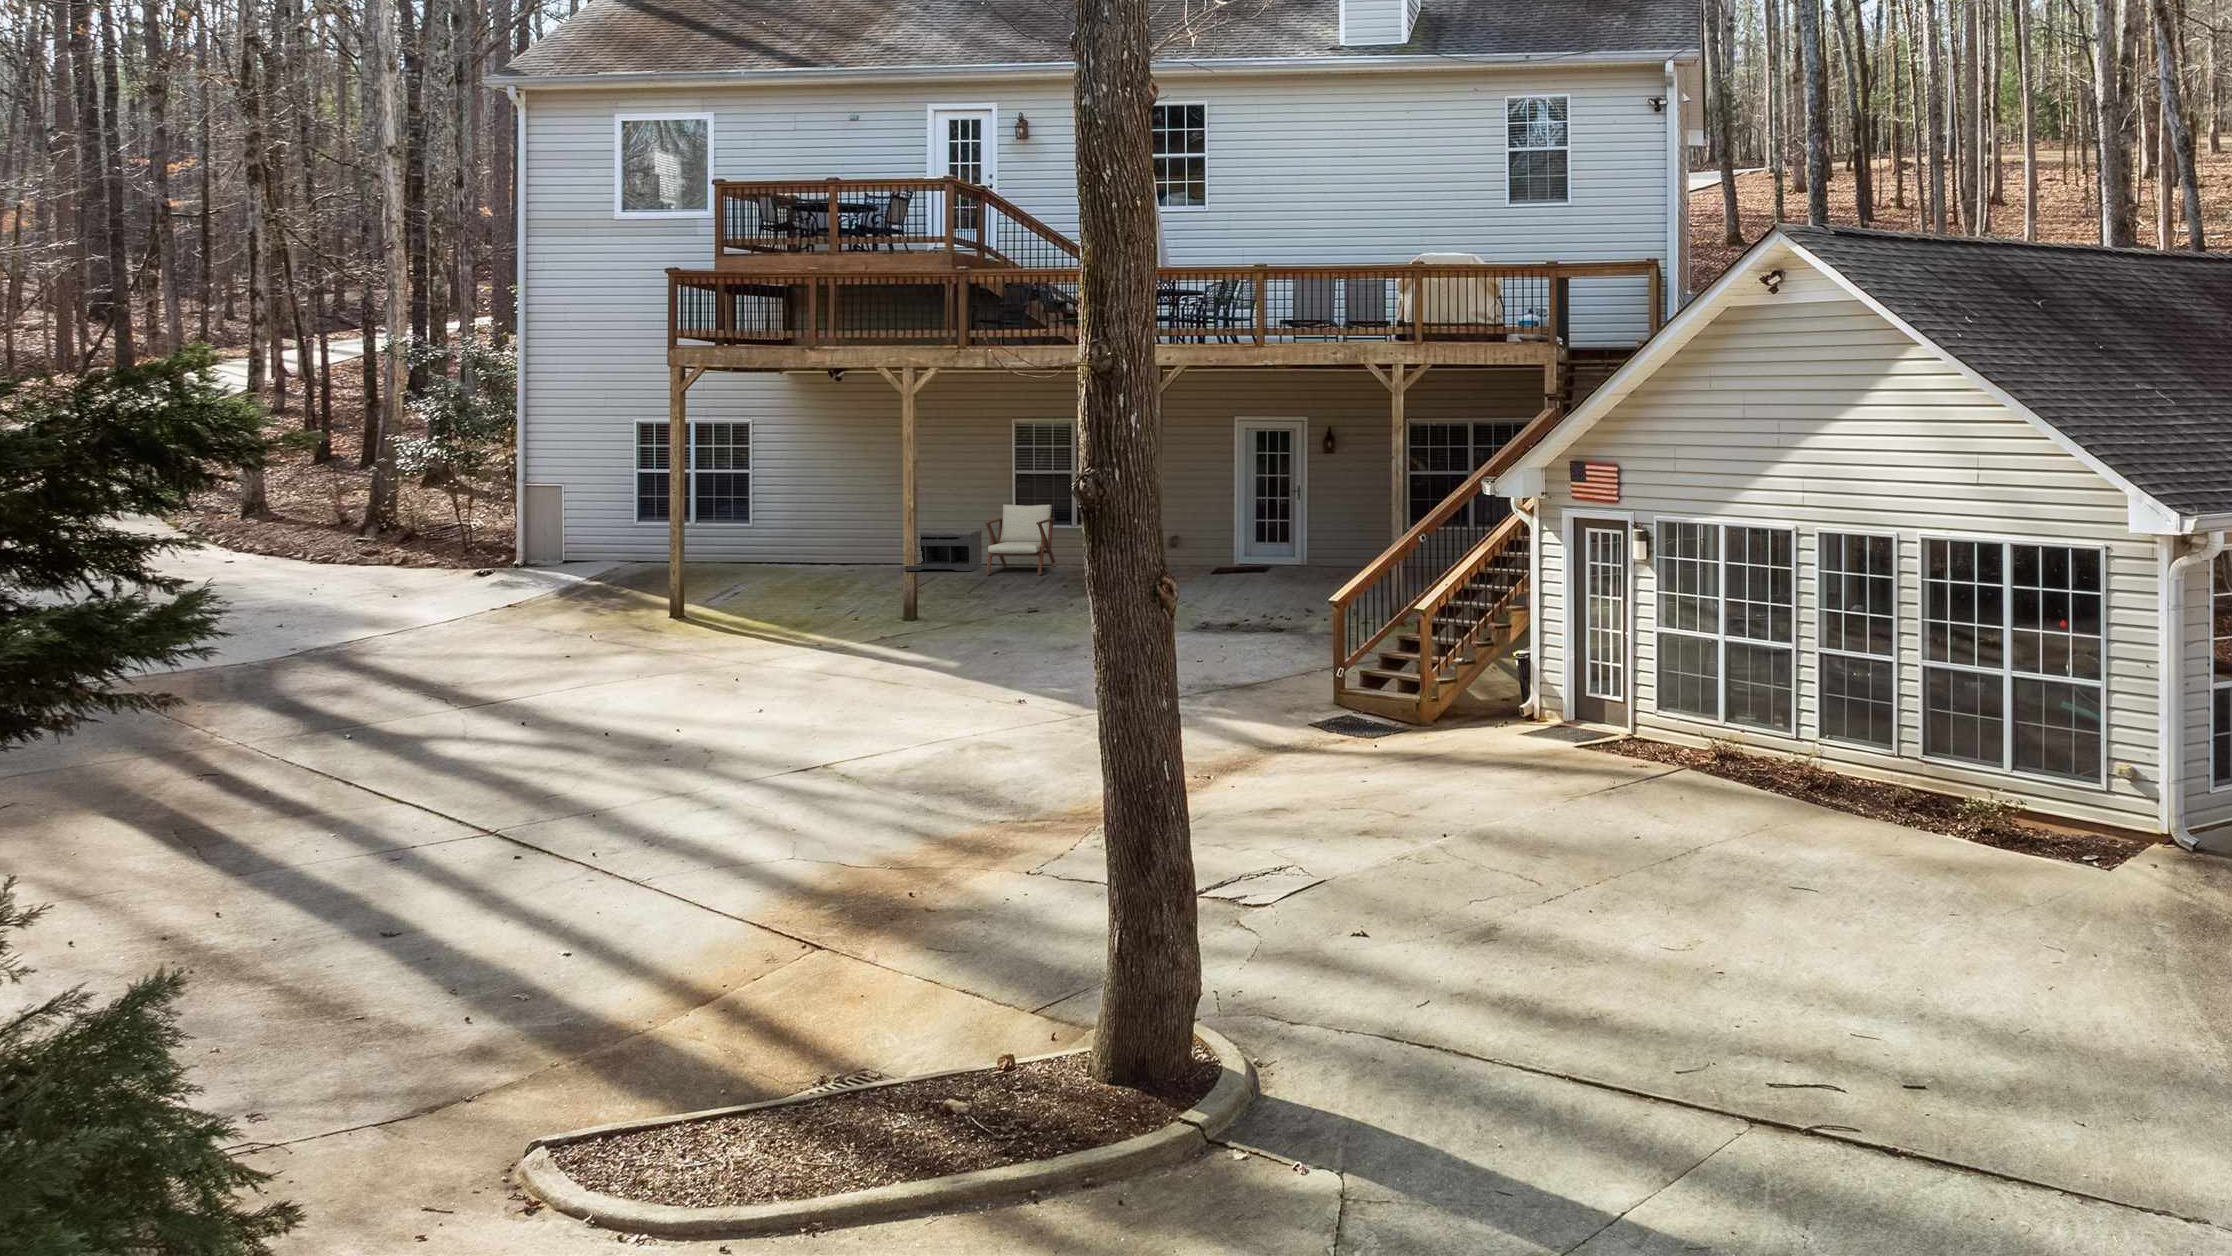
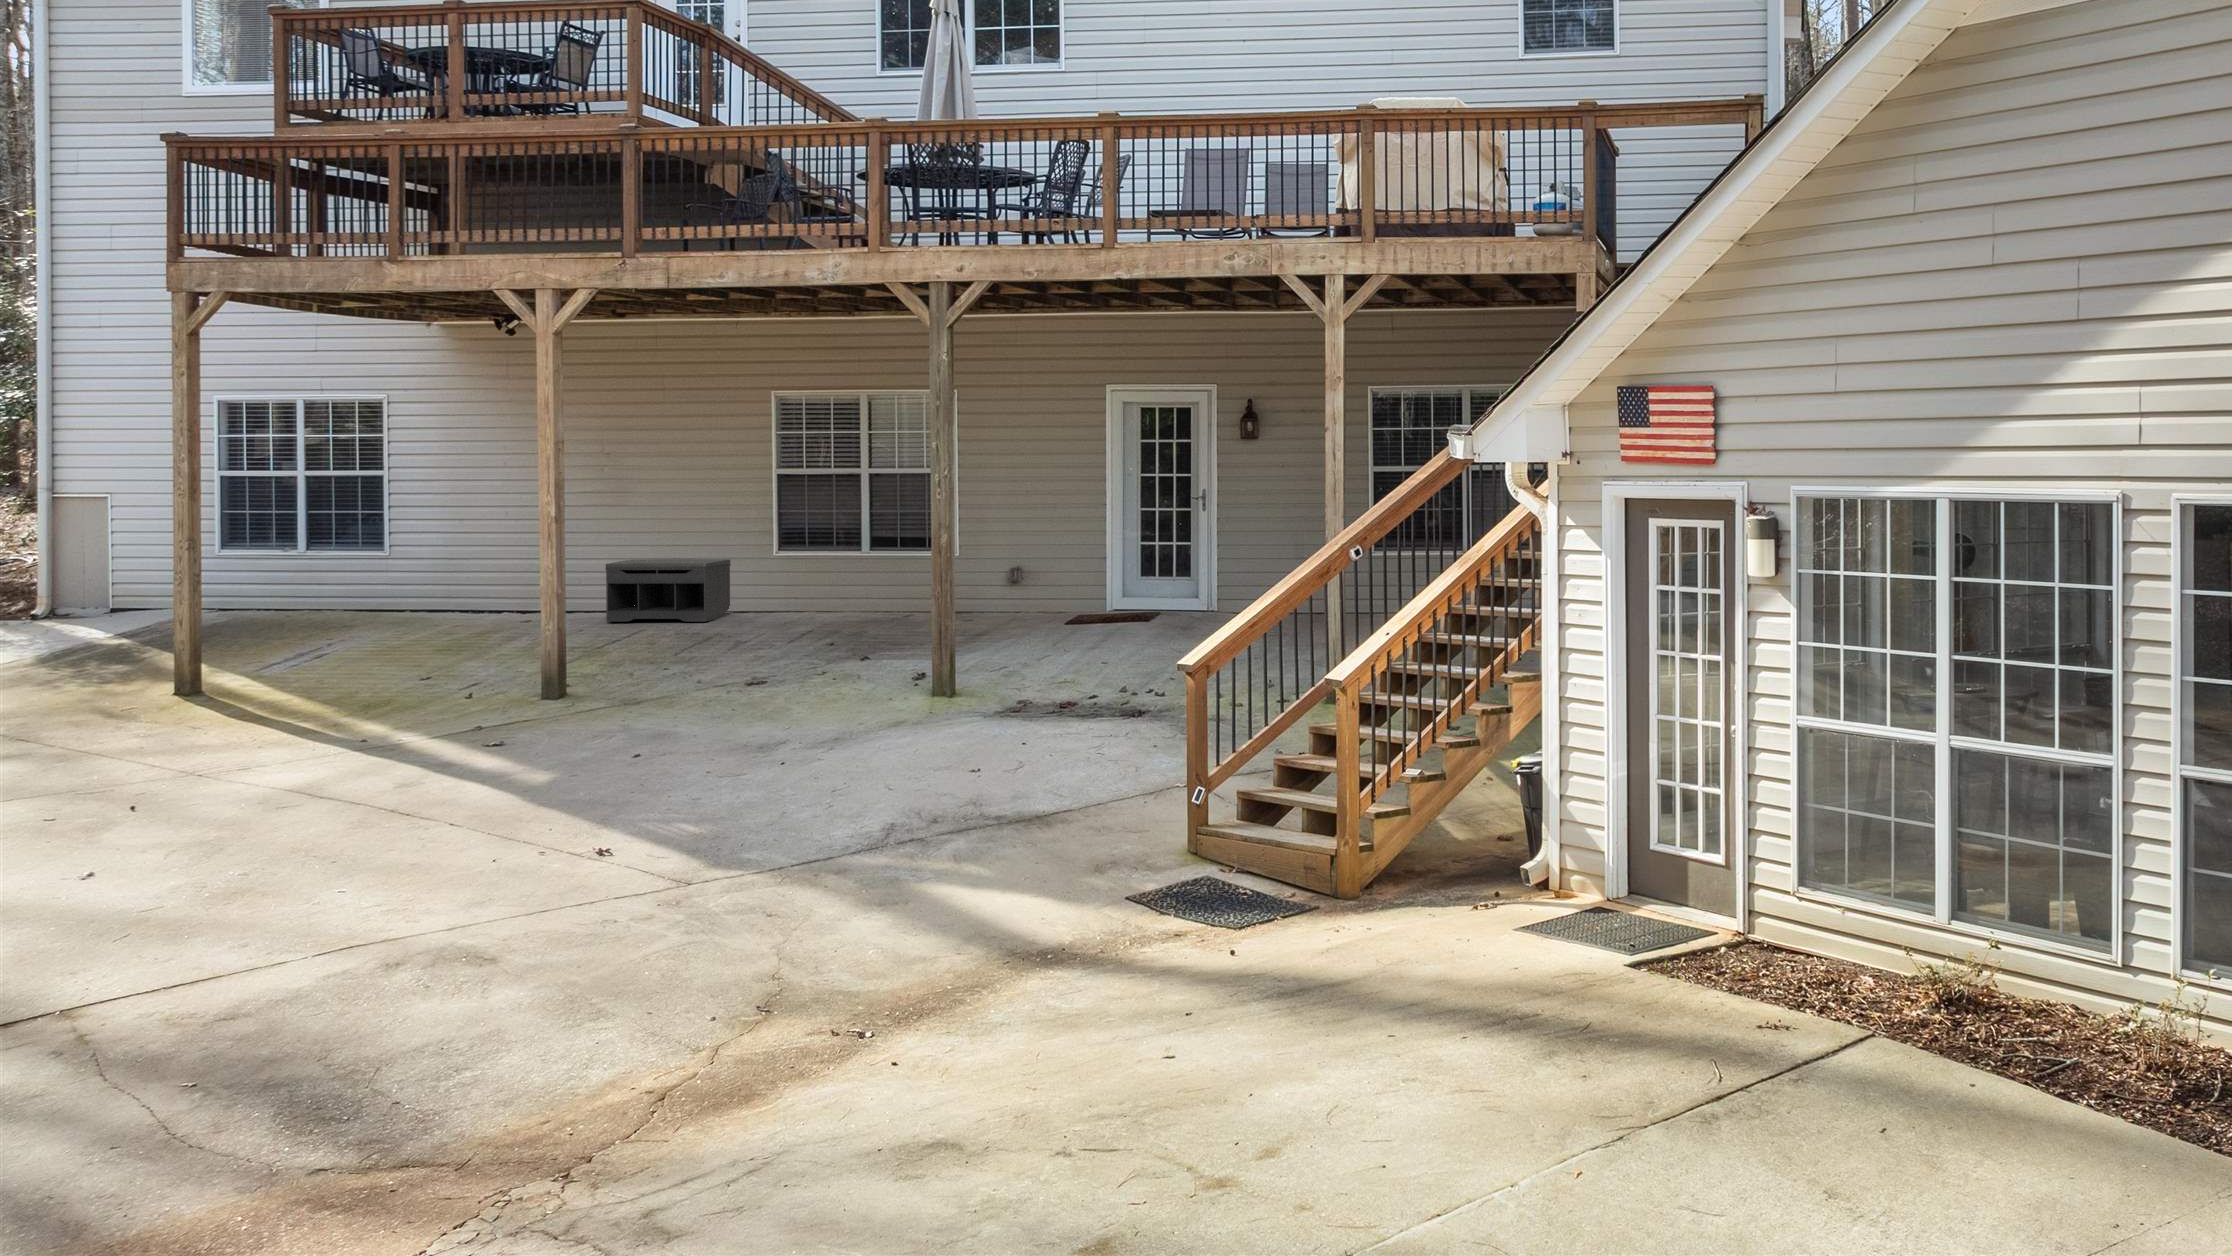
lounge chair: present [985,505,1056,575] -> none [722,520,844,626]

